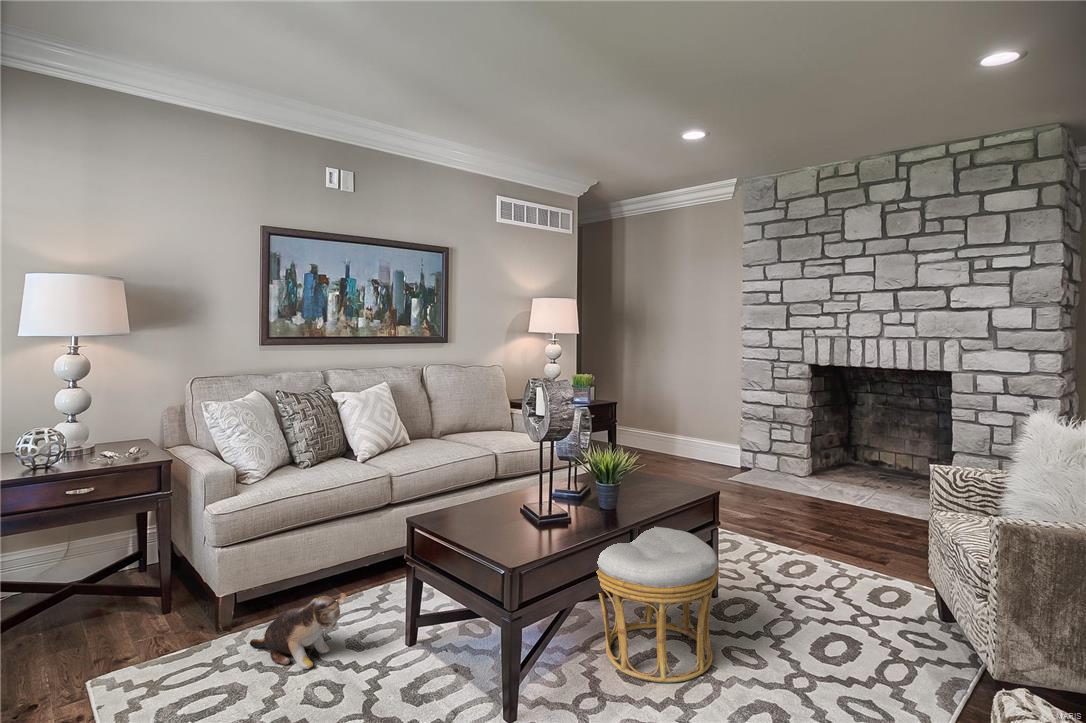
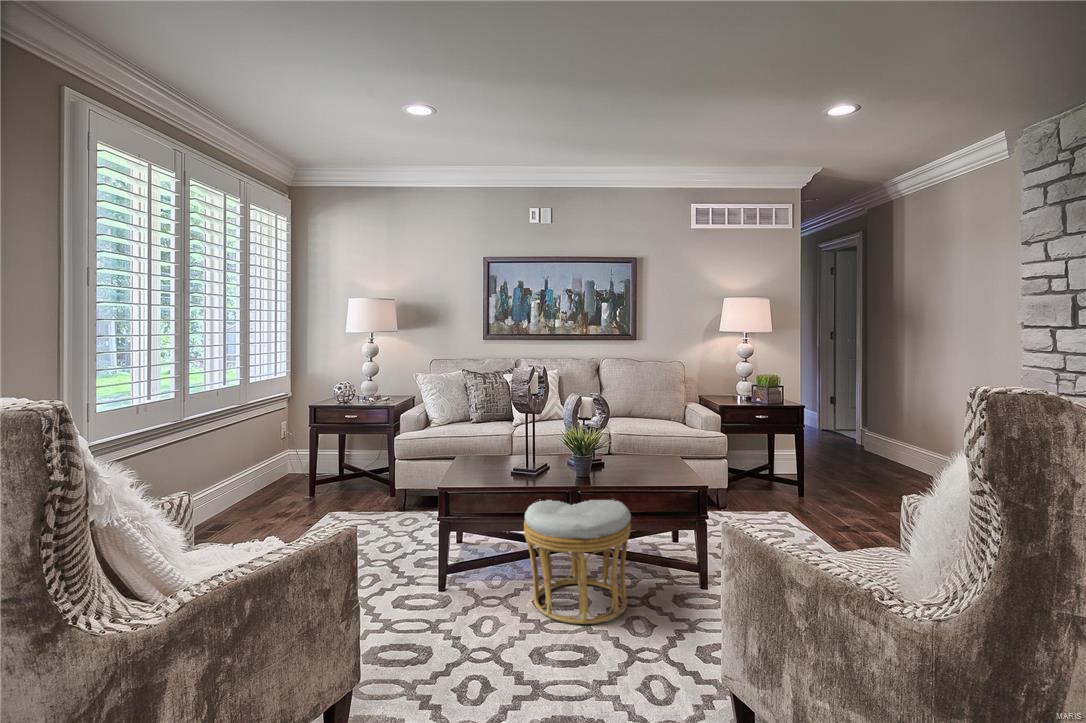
plush toy: present [250,593,346,669] -> none [384,496,413,539]

